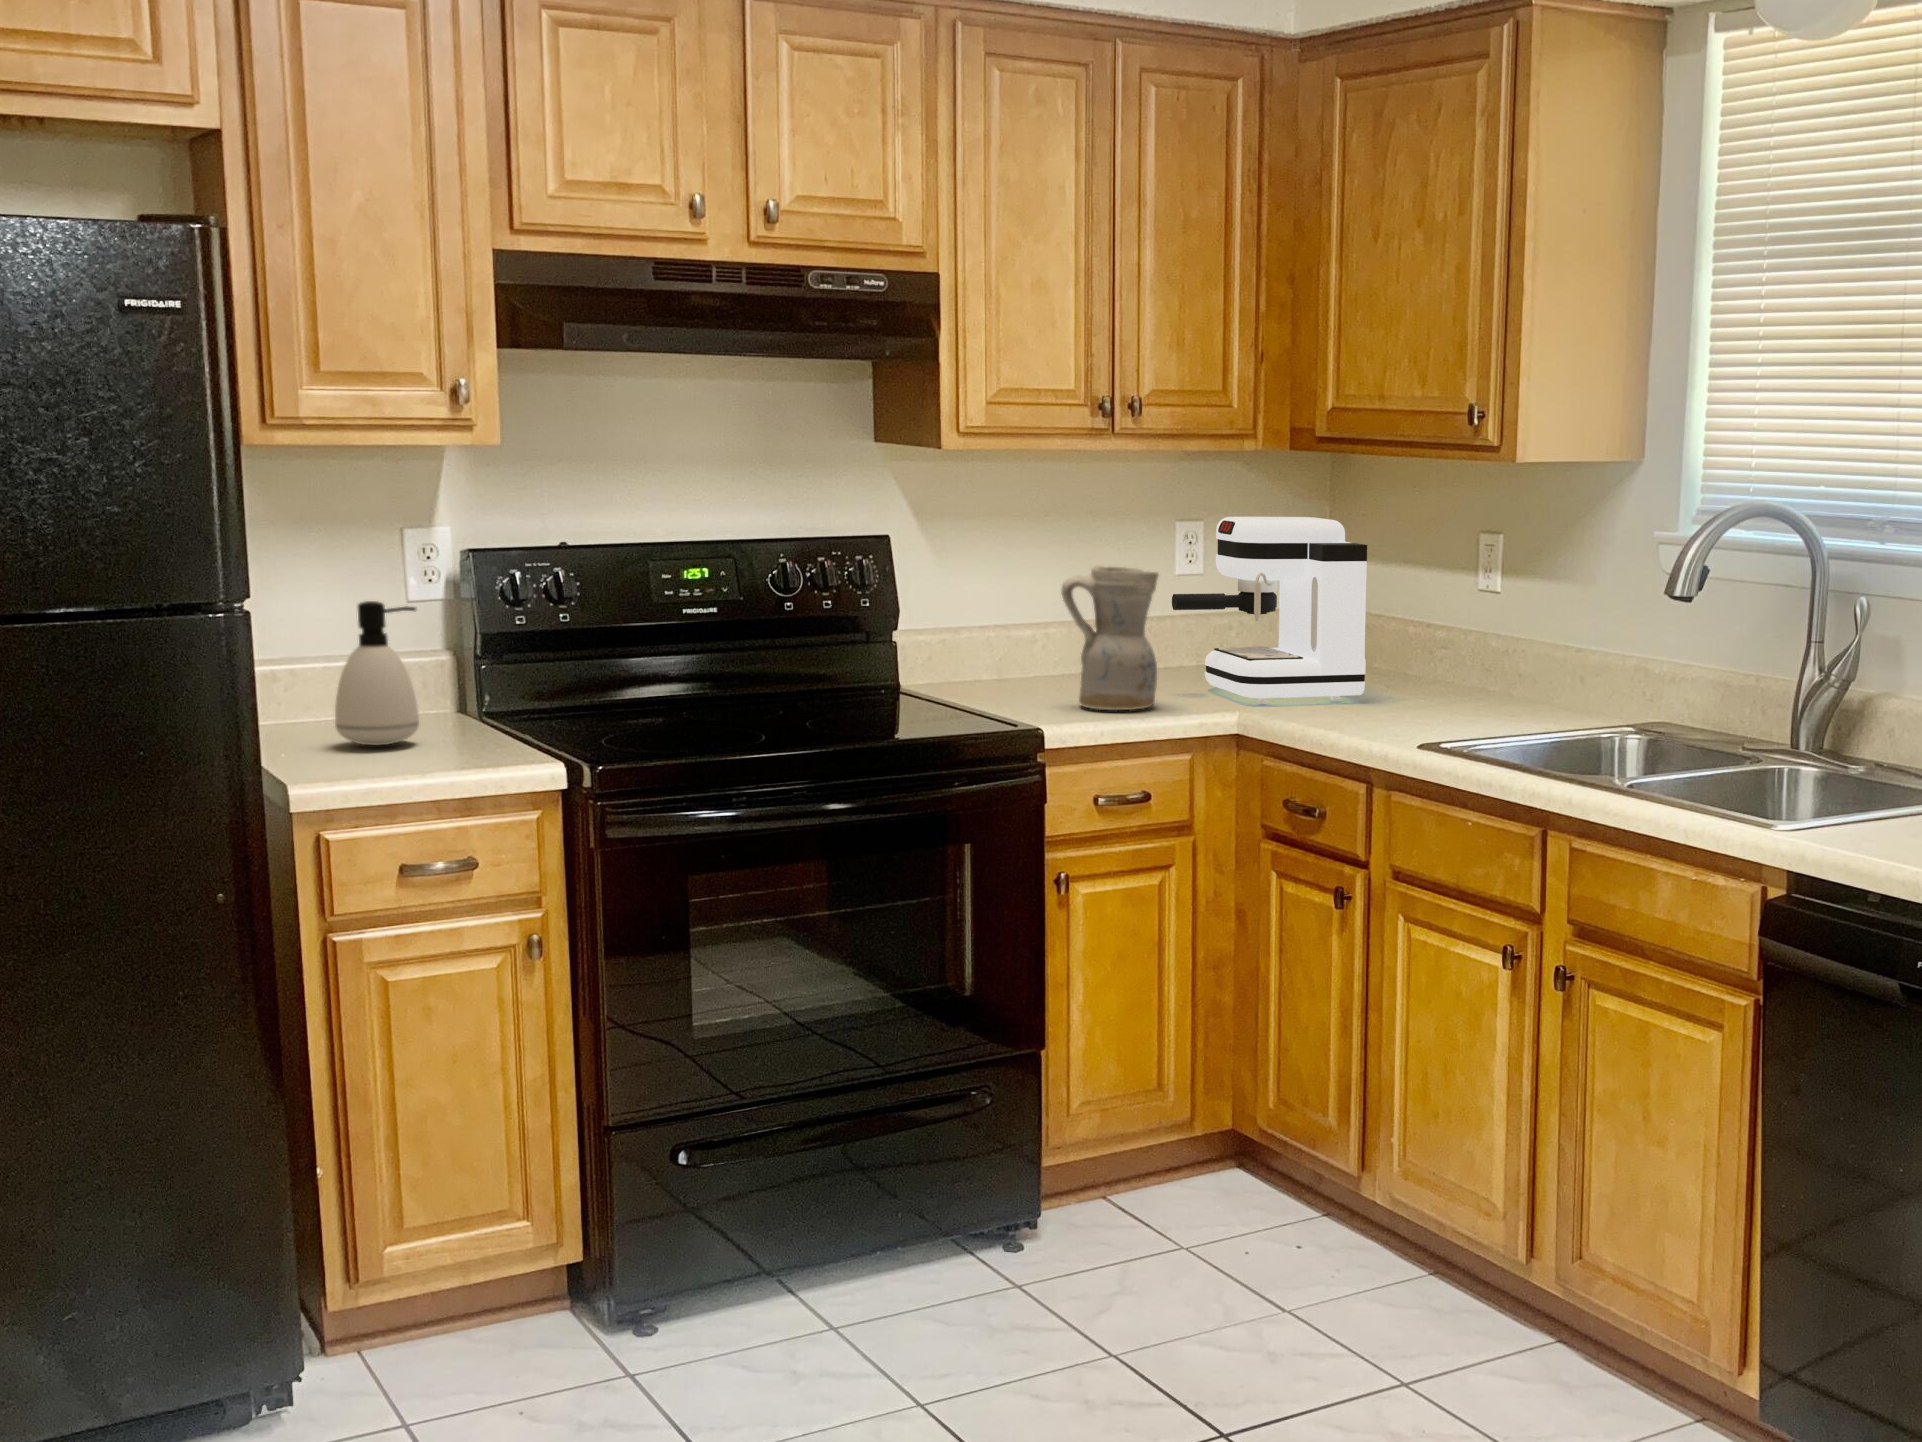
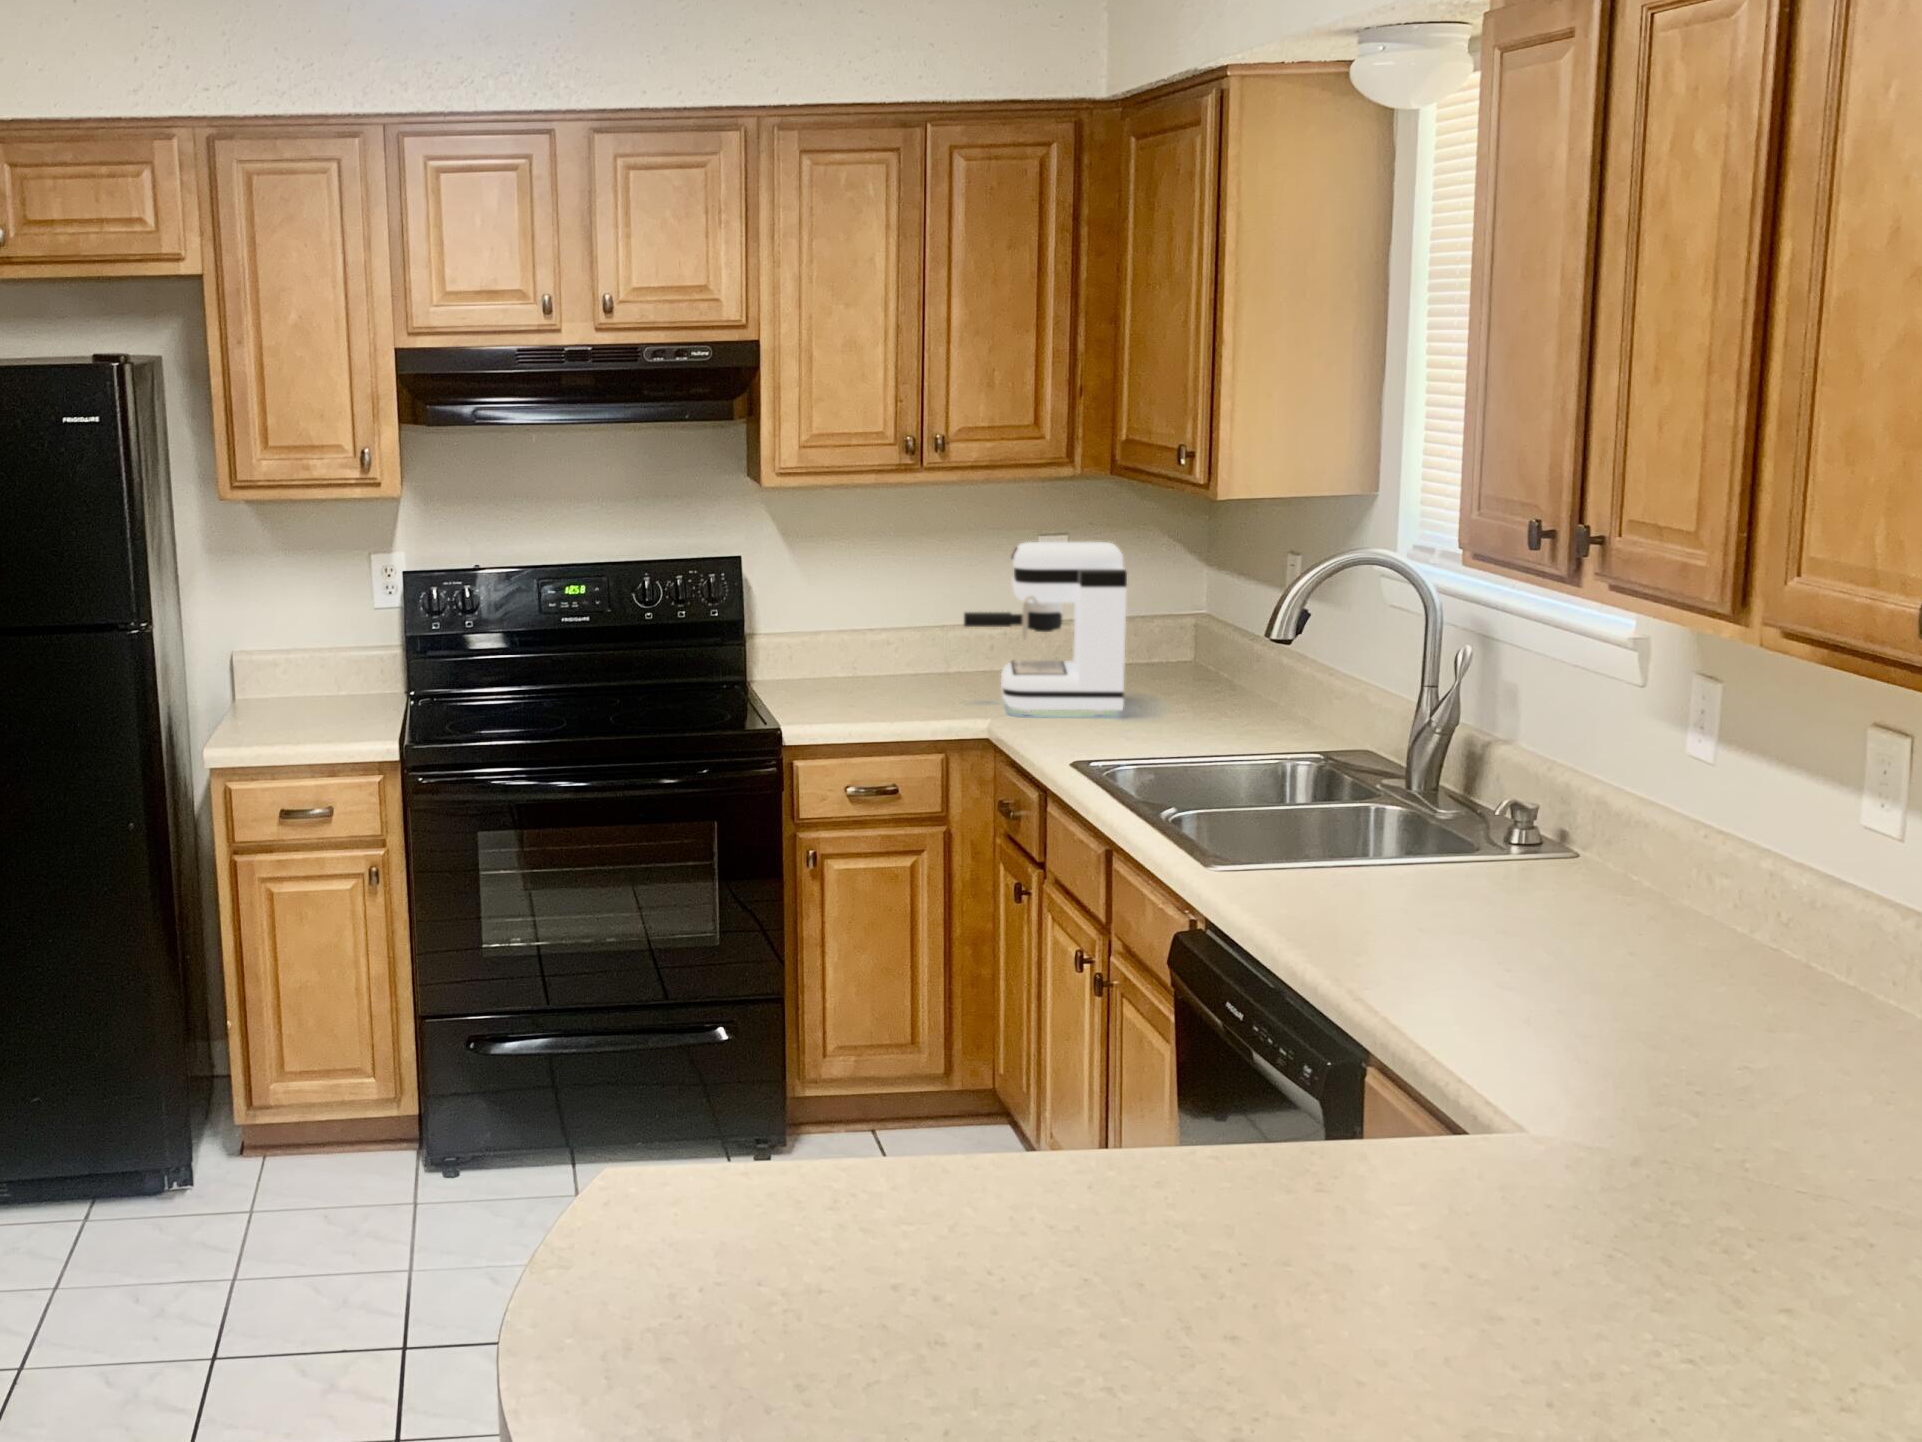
ceramic pitcher: present [1062,566,1159,710] -> none [845,589,927,715]
soap dispenser: present [335,601,419,745] -> none [276,614,333,720]

